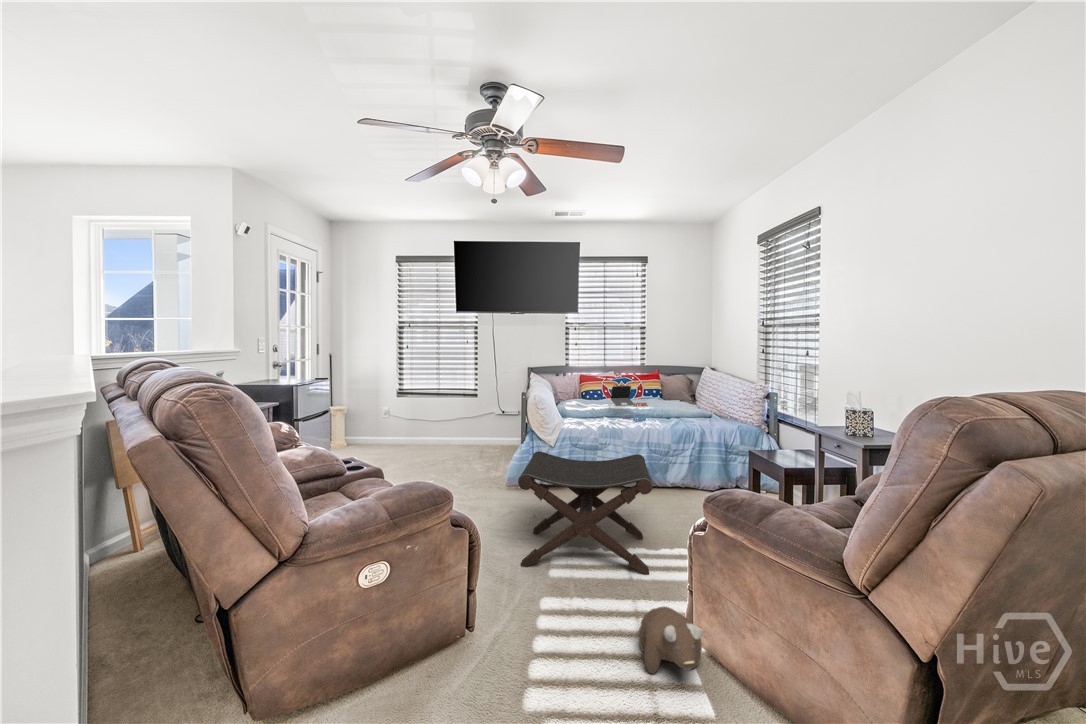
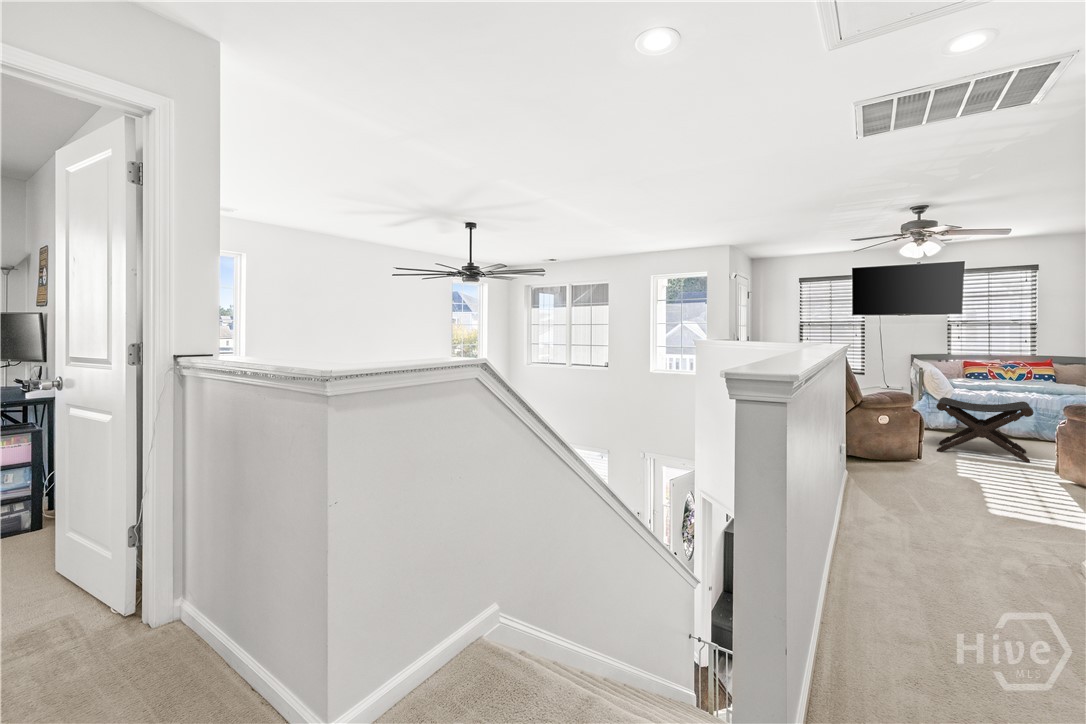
laptop: present [611,386,648,421] -> none [998,367,1036,392]
plush toy: present [639,607,703,673] -> none [1021,454,1060,481]

